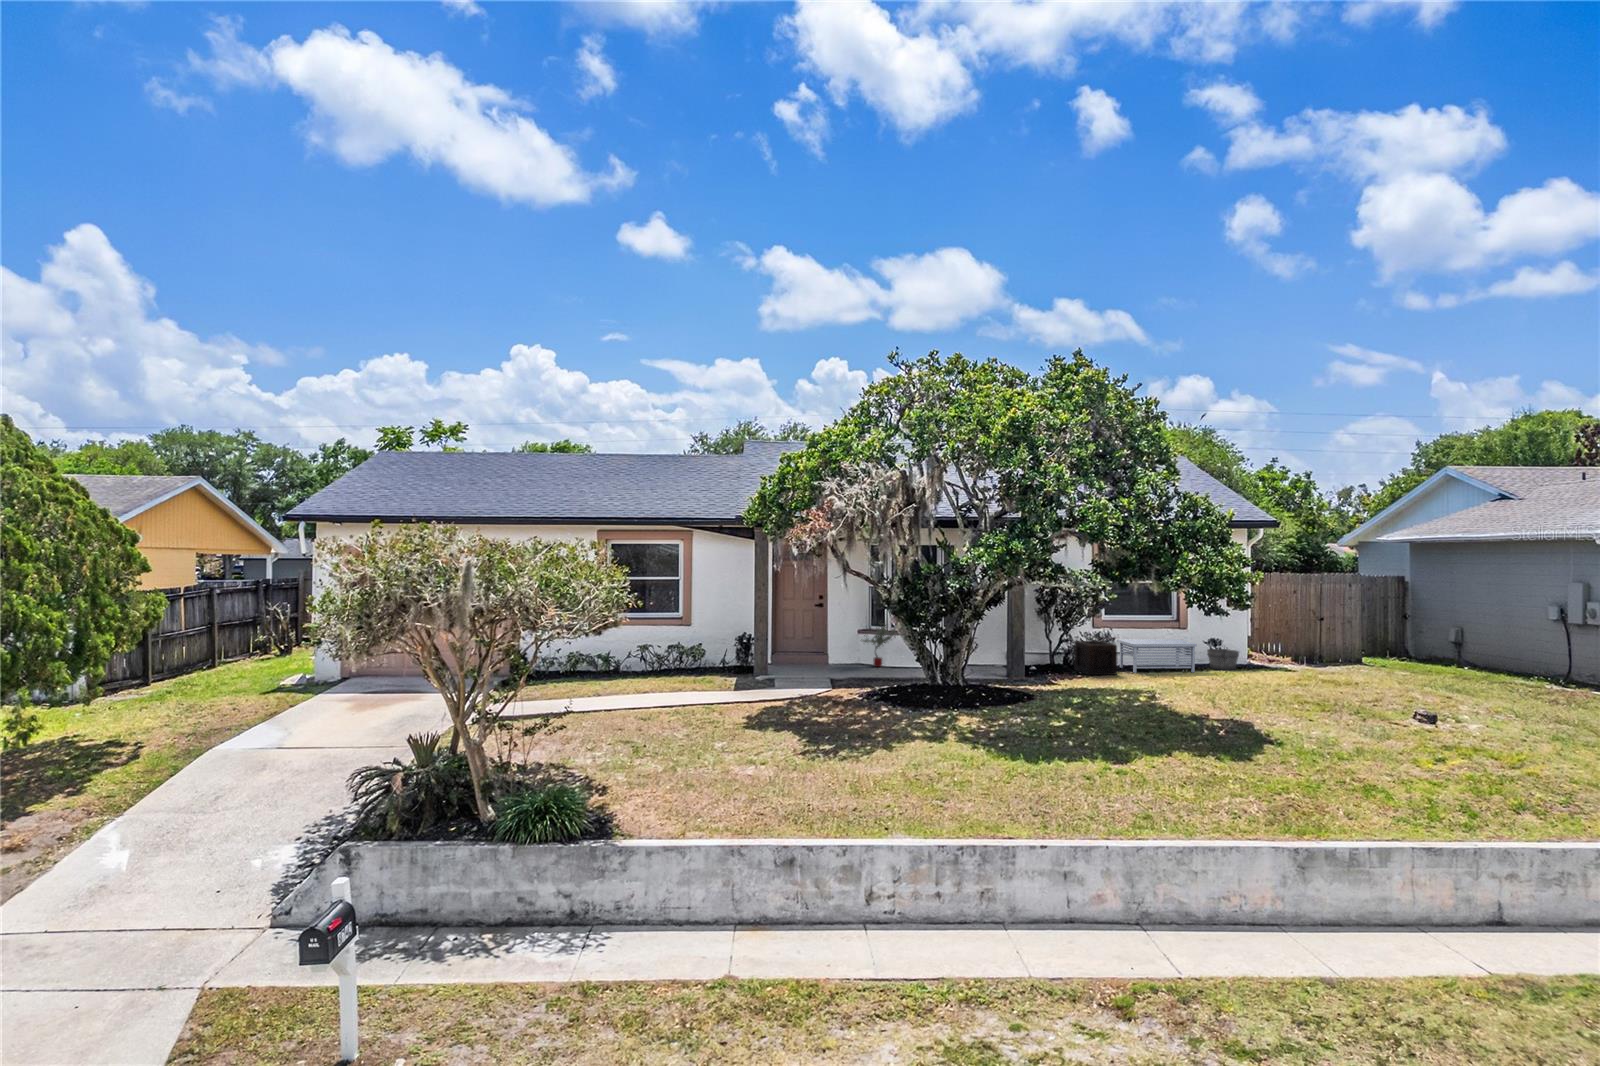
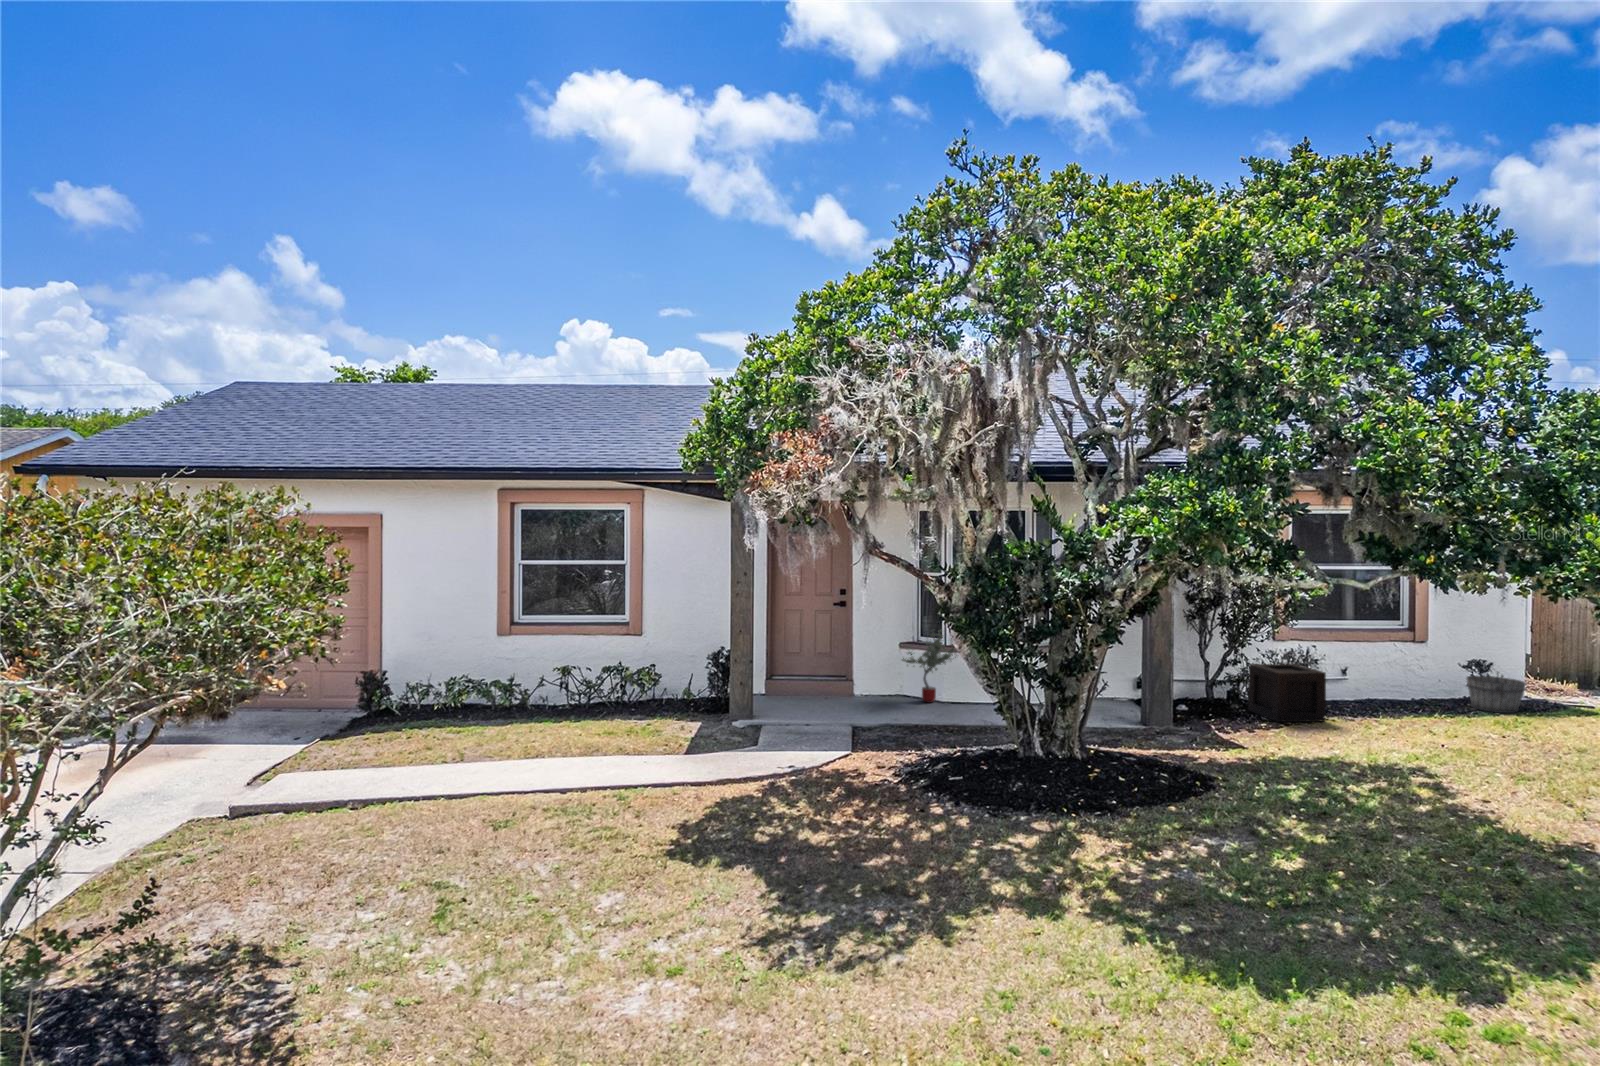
storage bench: present [1117,639,1197,673] -> none [1316,660,1458,717]

